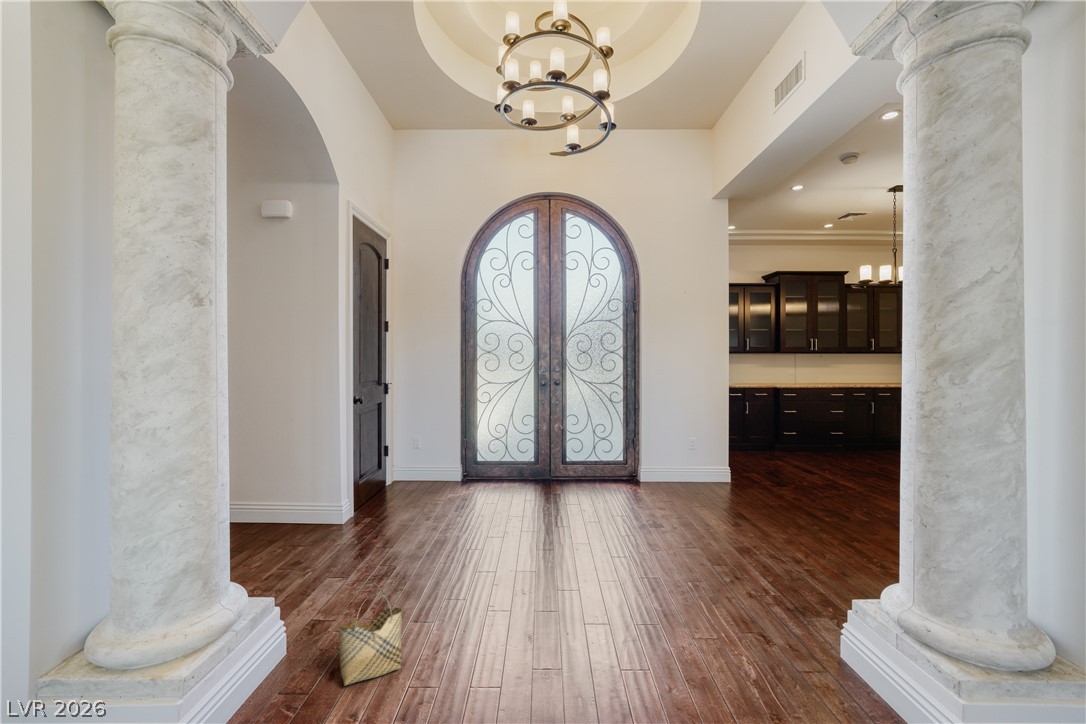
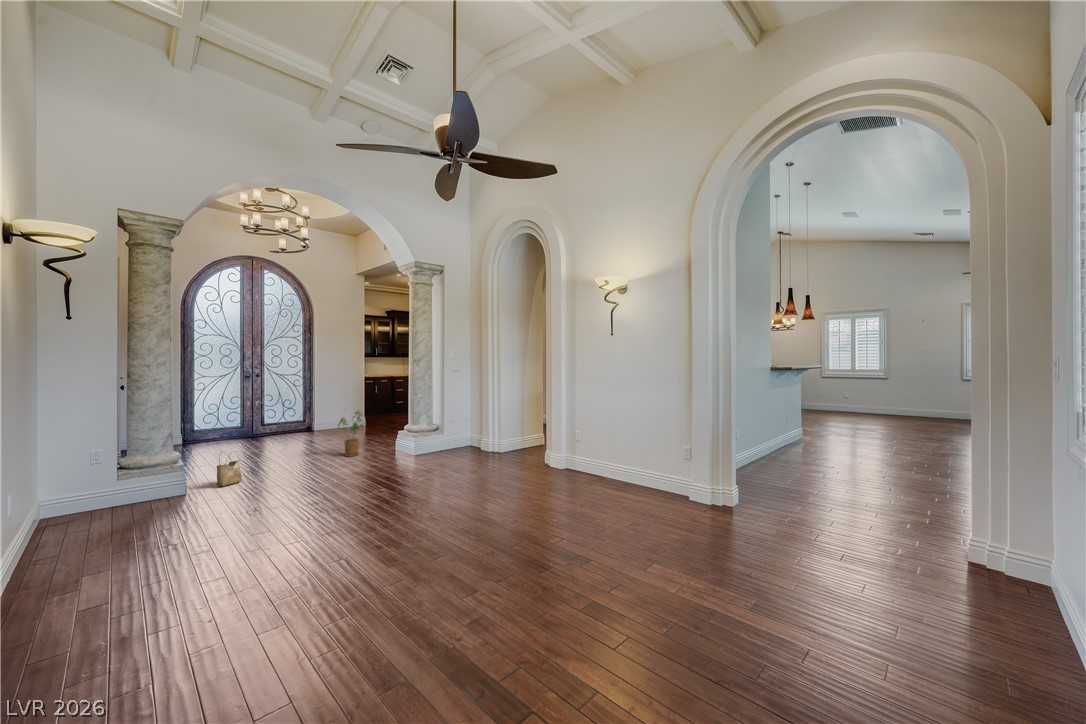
house plant: none [657,487,726,613] -> present [338,410,365,457]

